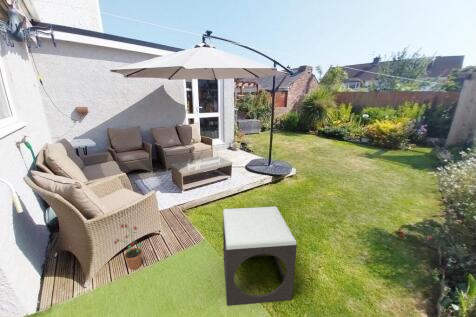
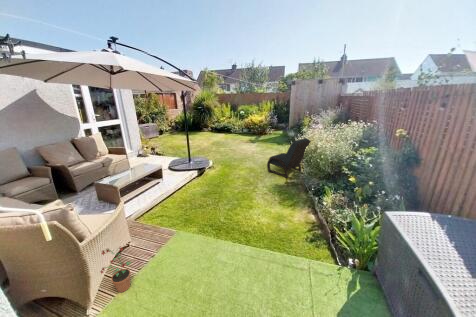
lounge chair: none [366,163,451,217] -> present [267,138,311,178]
footstool: present [223,206,297,306] -> none [201,188,269,273]

